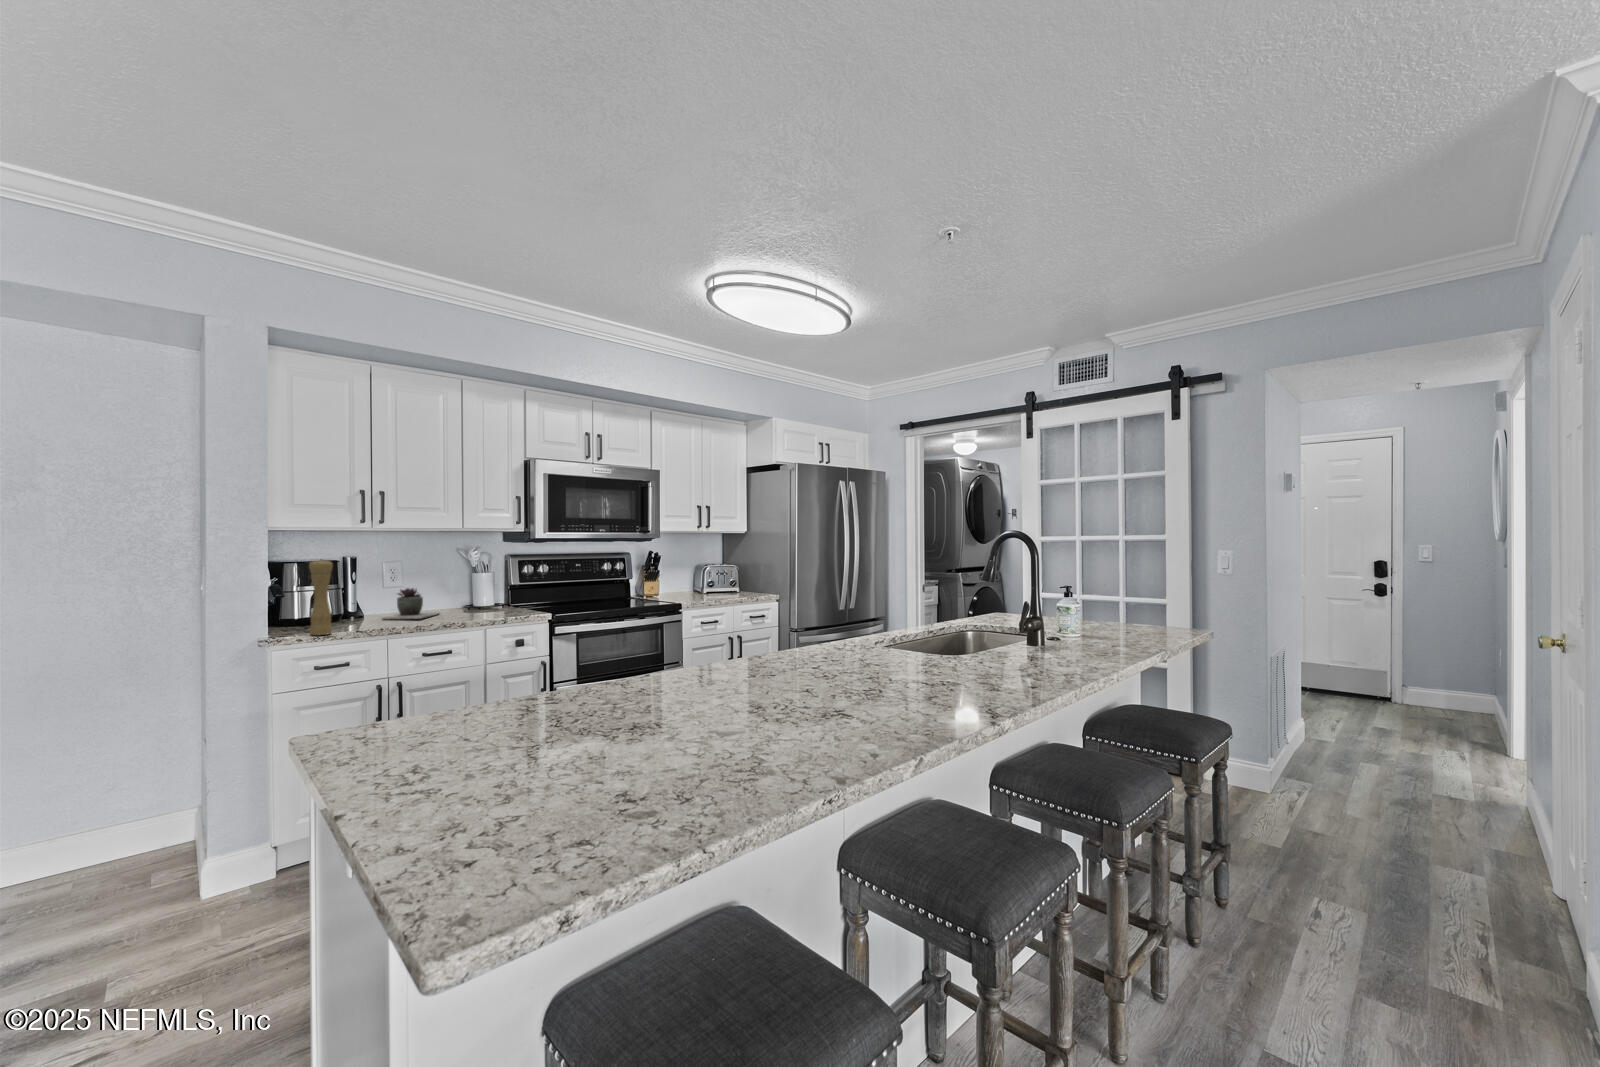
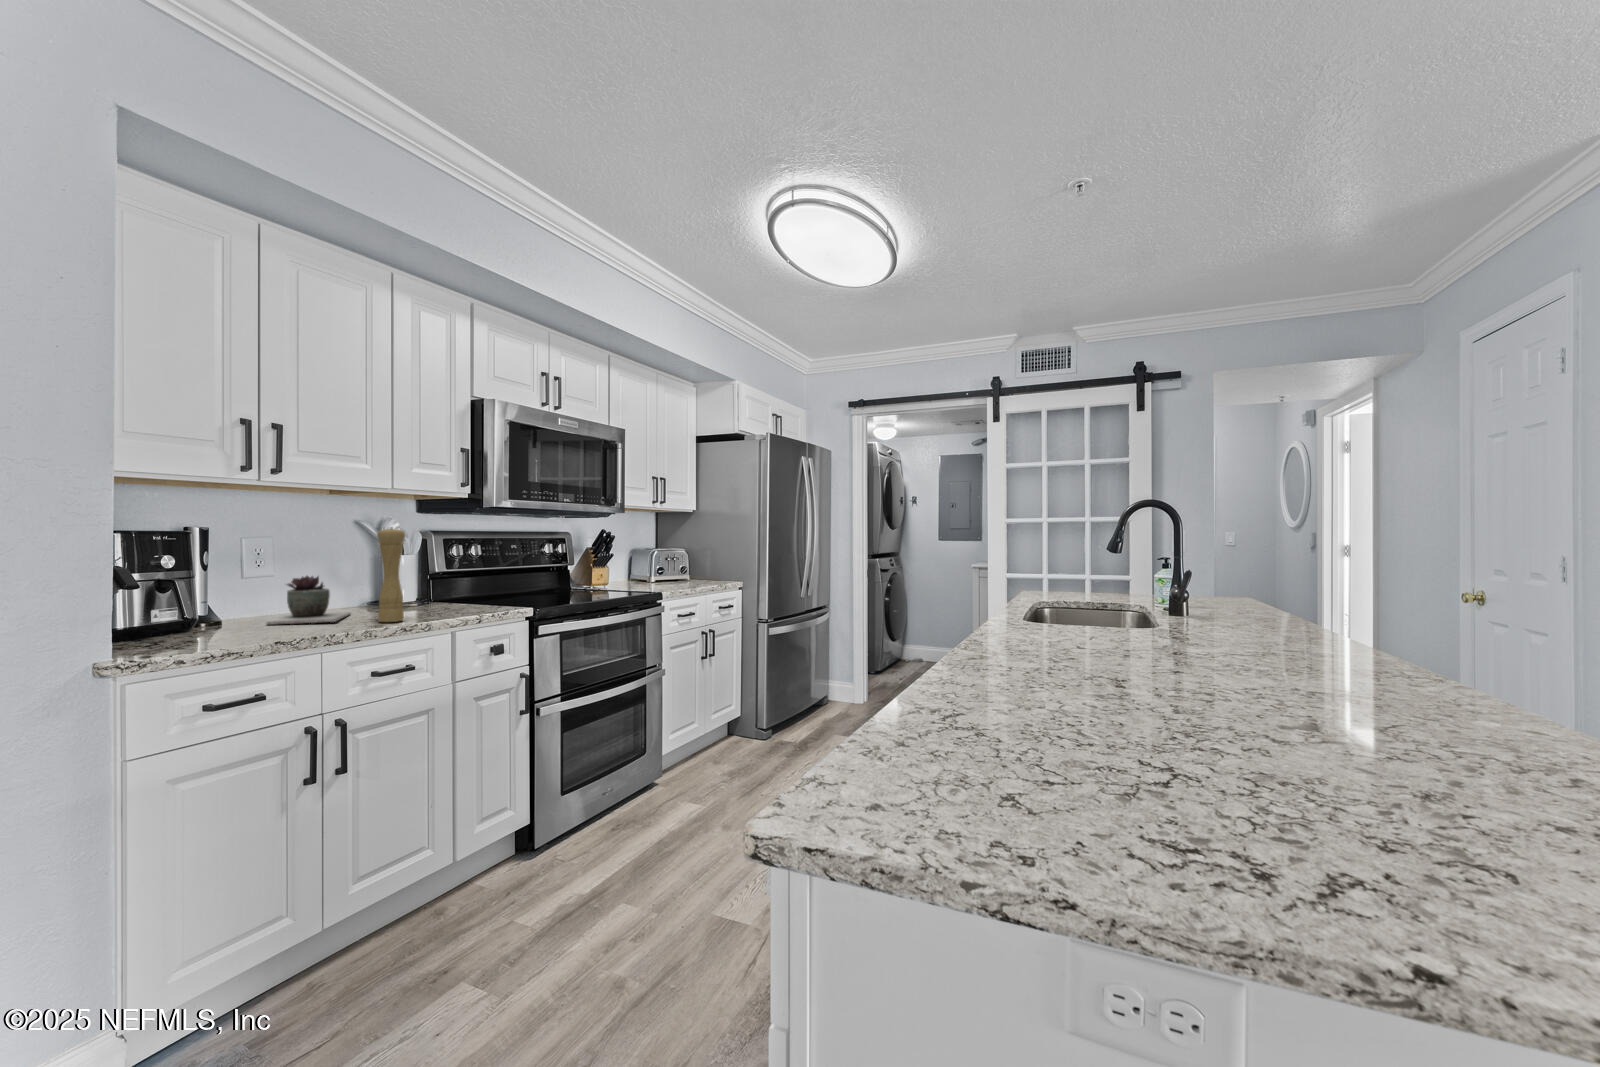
pepper mill: present [309,559,333,635] -> present [377,527,405,622]

